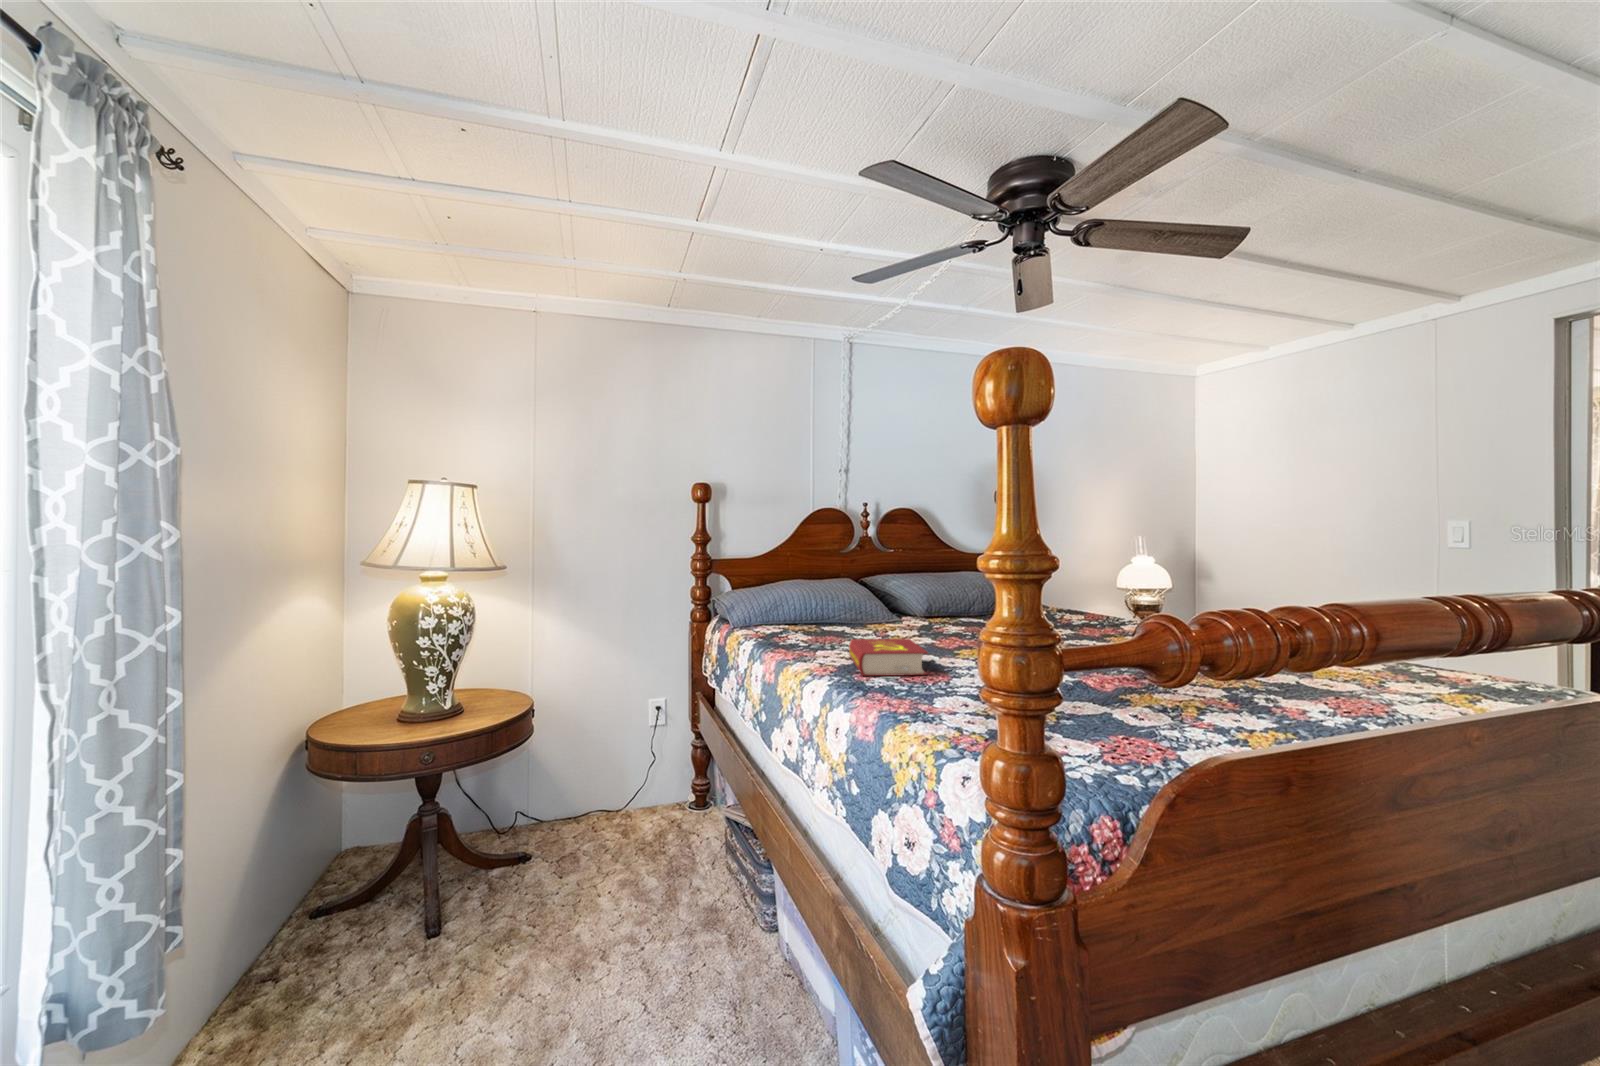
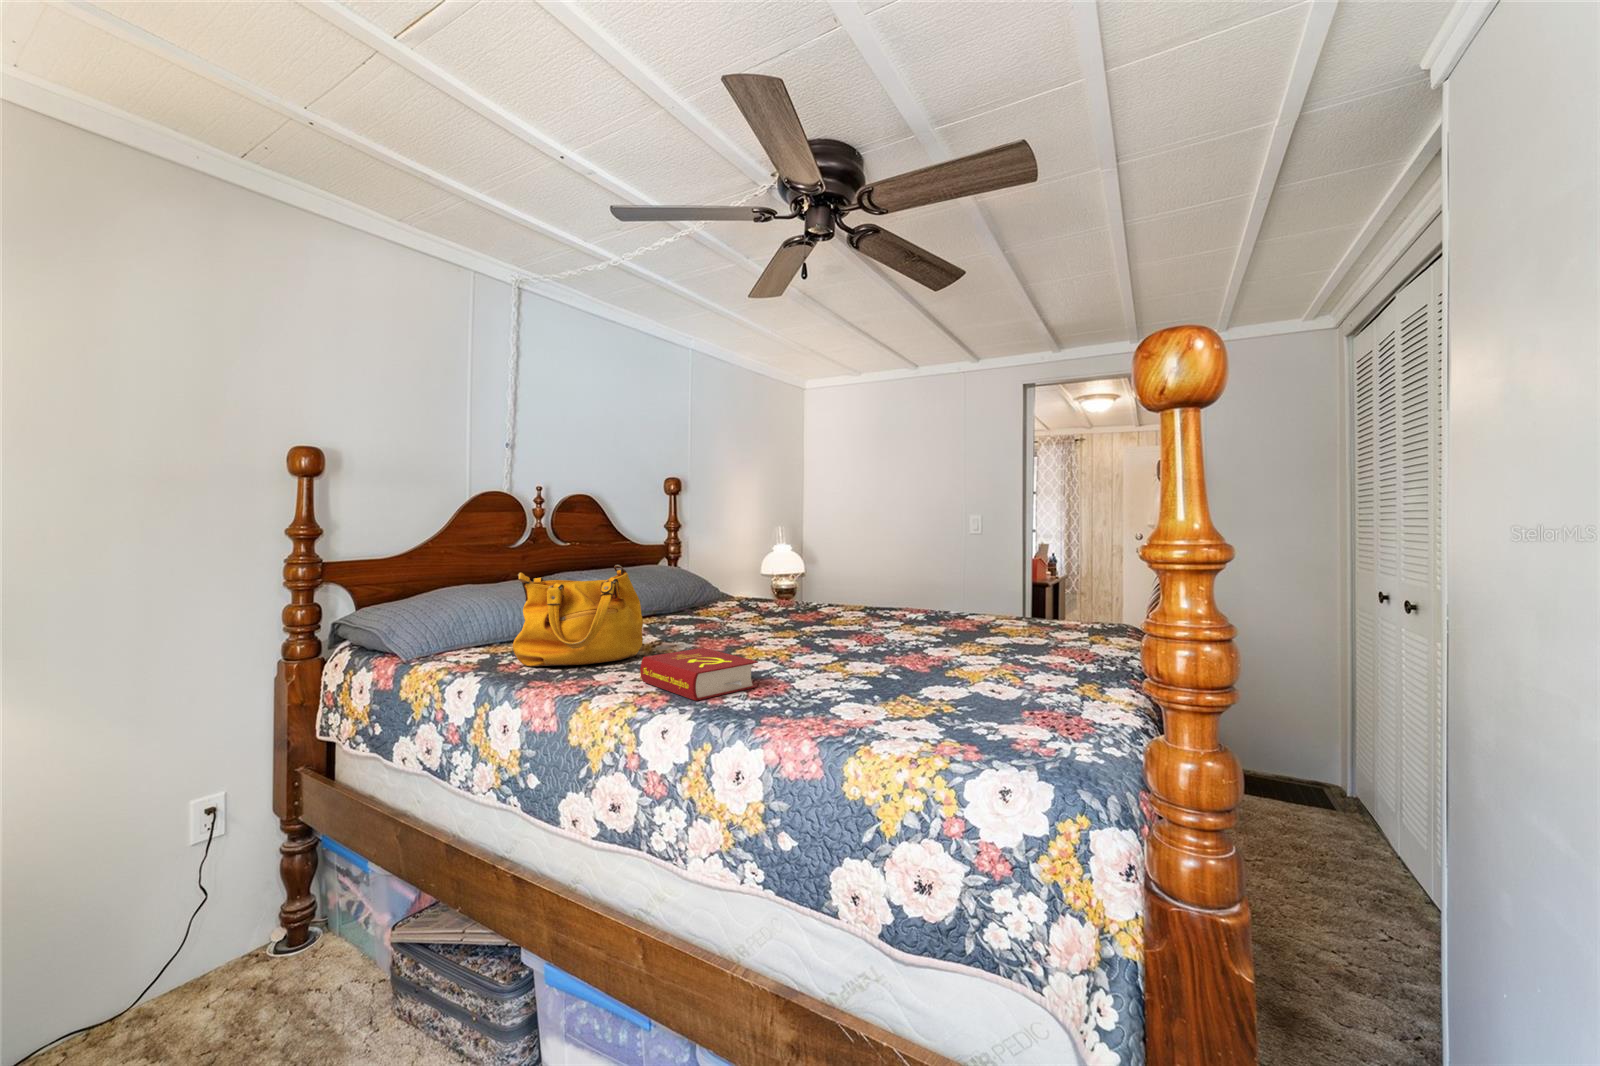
handbag: none [792,566,889,644] -> present [513,565,643,666]

